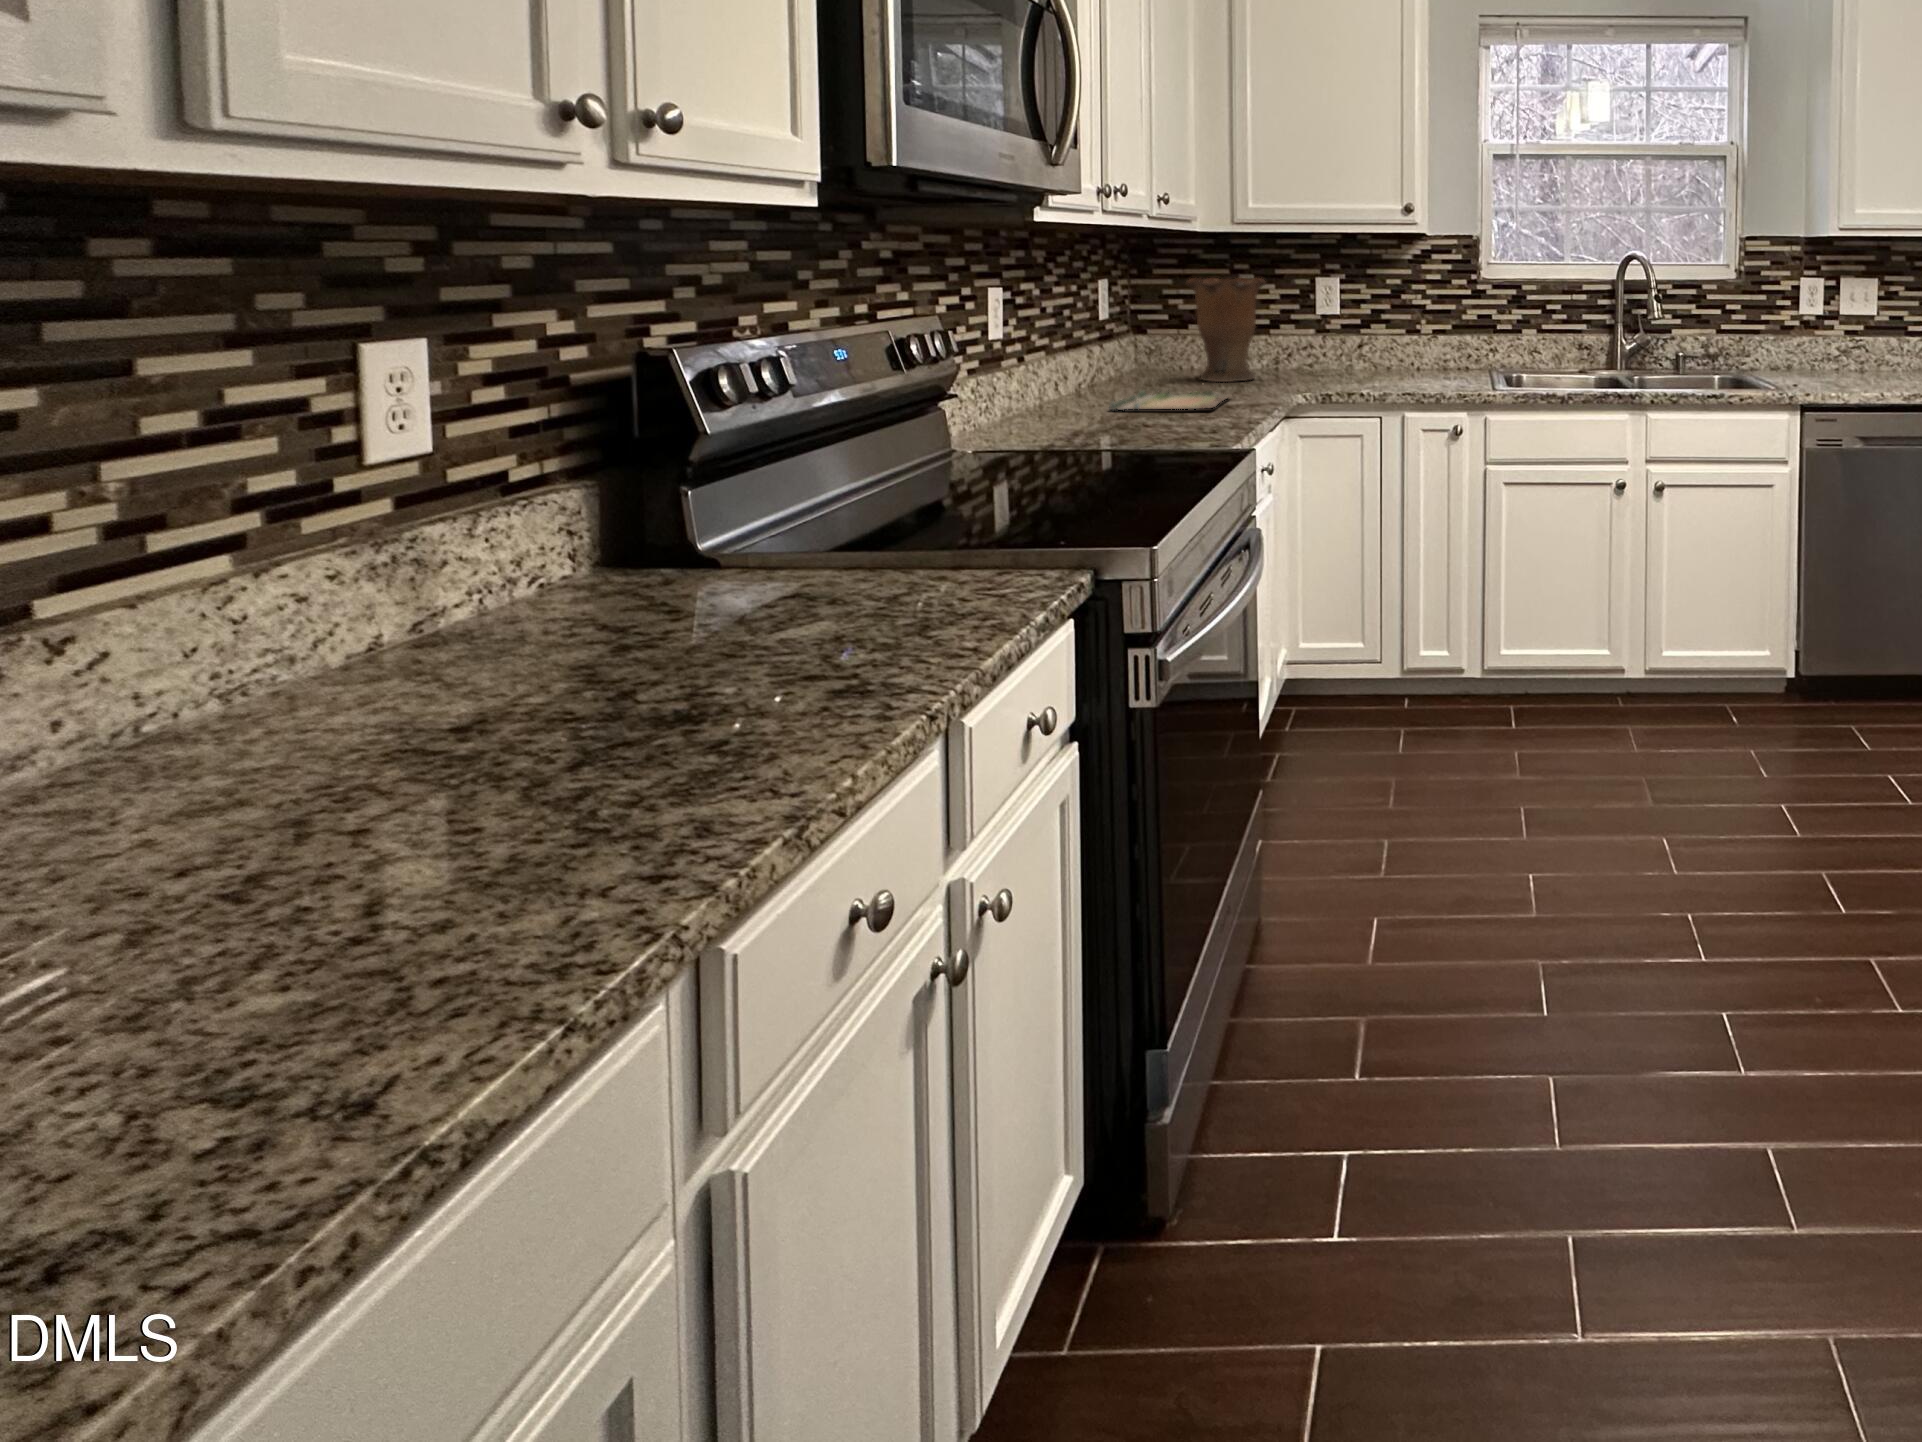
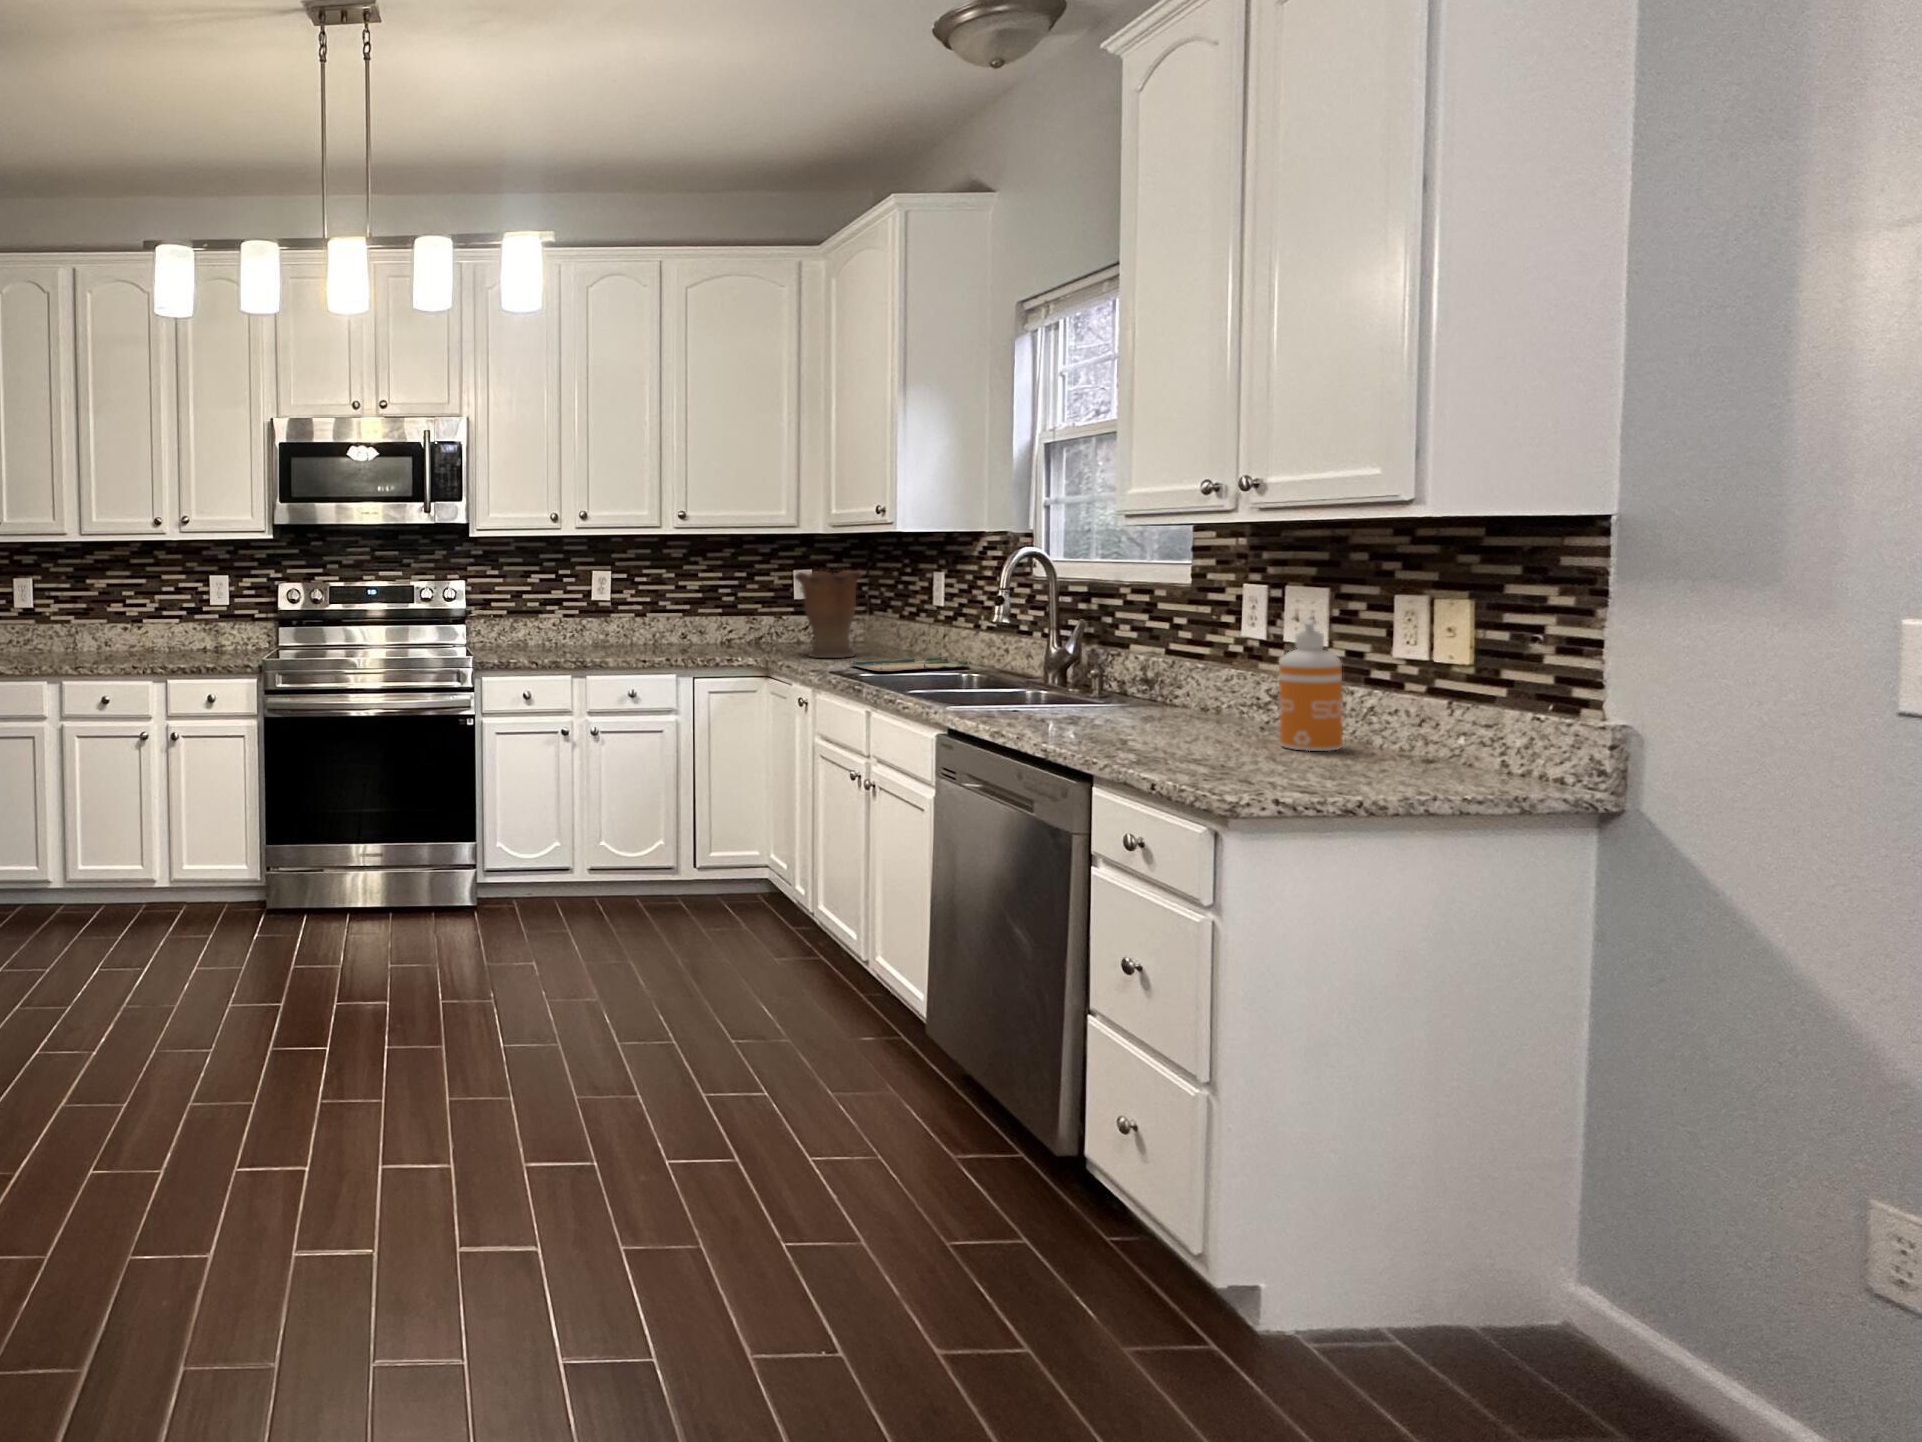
soap dispenser: none [1868,298,1903,379] -> present [1279,619,1343,751]
tray: present [1109,390,1230,410] -> present [849,656,970,671]

